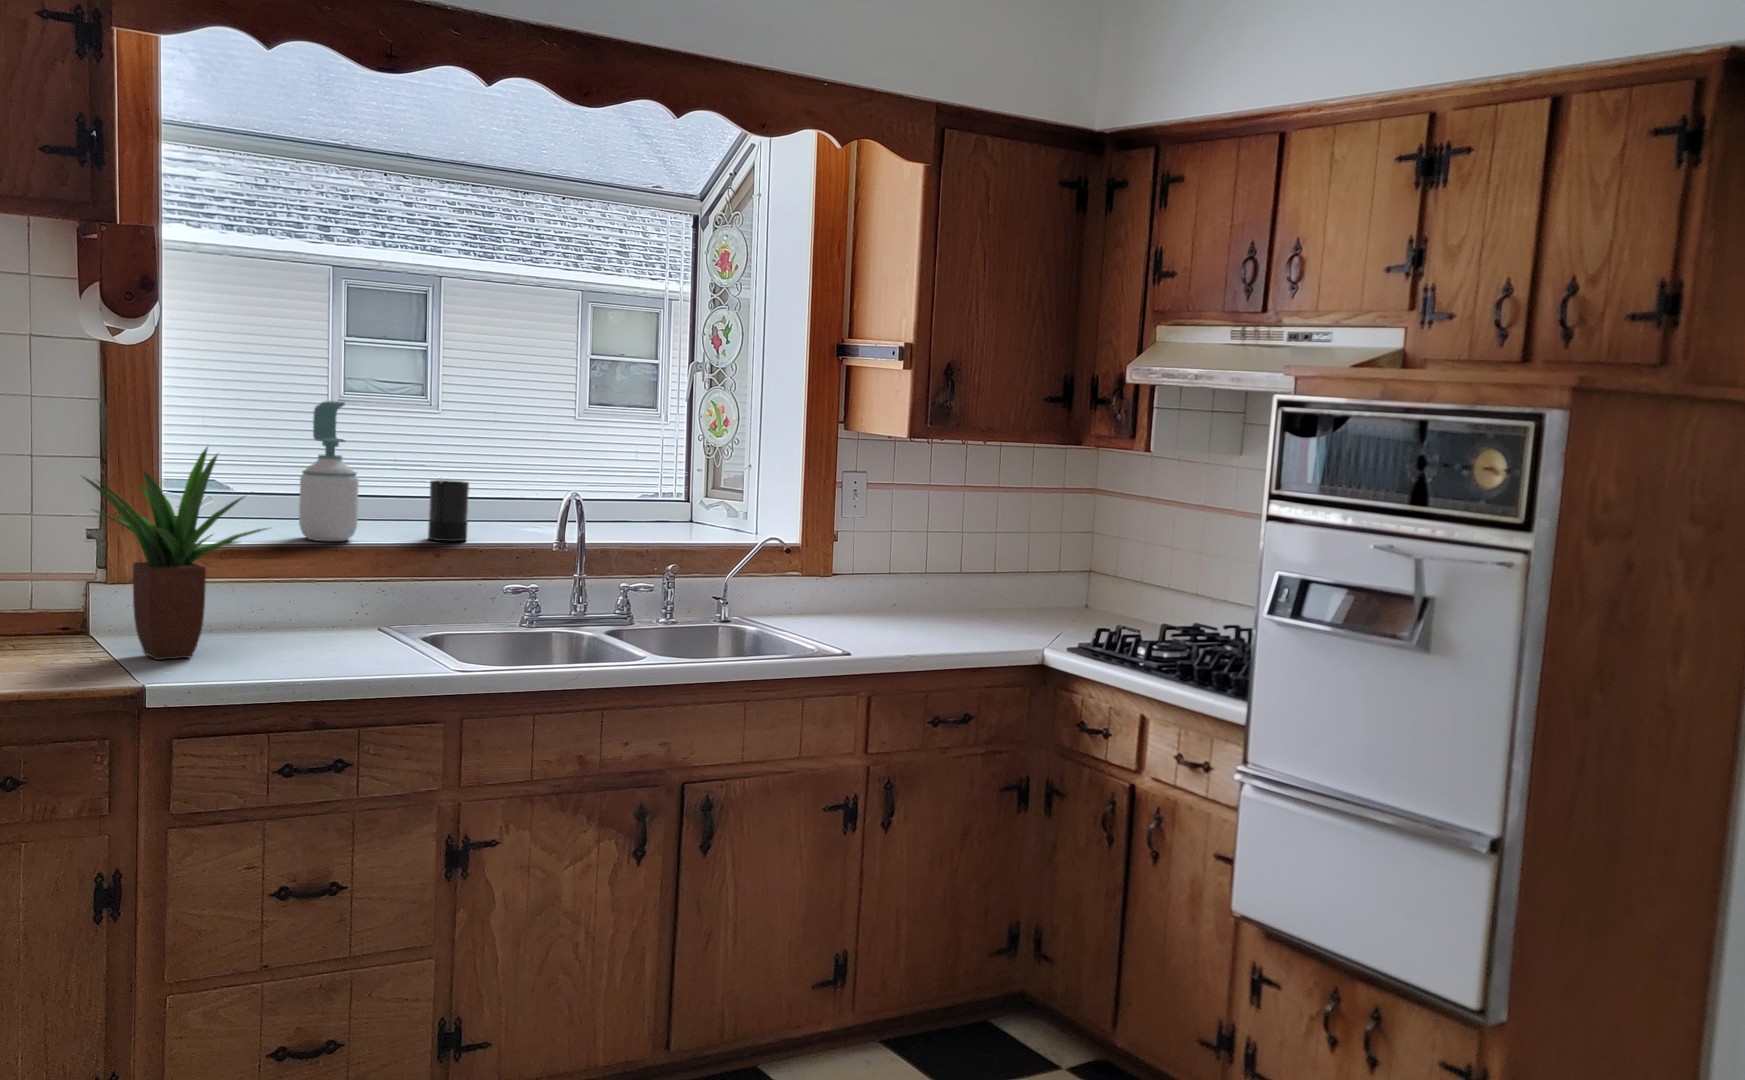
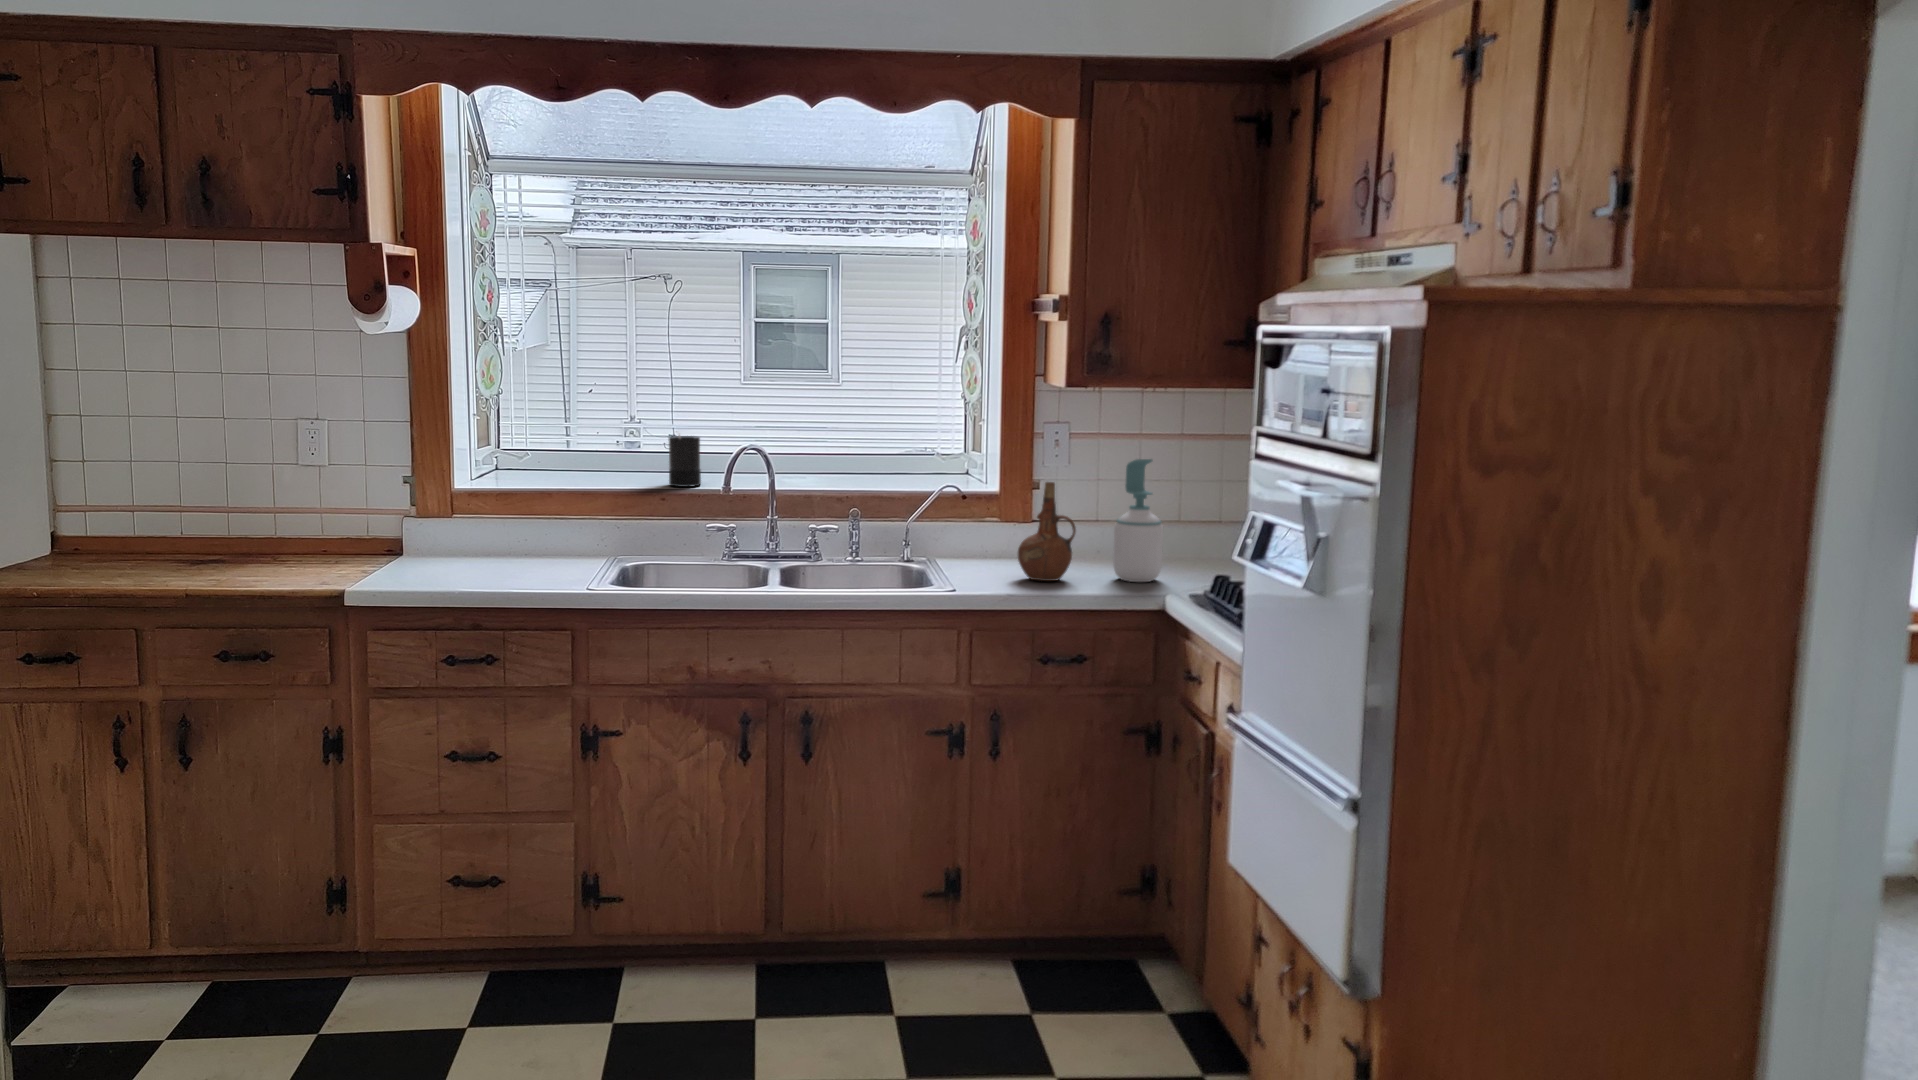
soap bottle: present [299,401,359,541] -> present [1113,459,1163,582]
potted plant: present [84,447,267,660] -> none [342,411,486,573]
ceramic pitcher: none [876,535,936,639] -> present [1018,482,1076,581]

